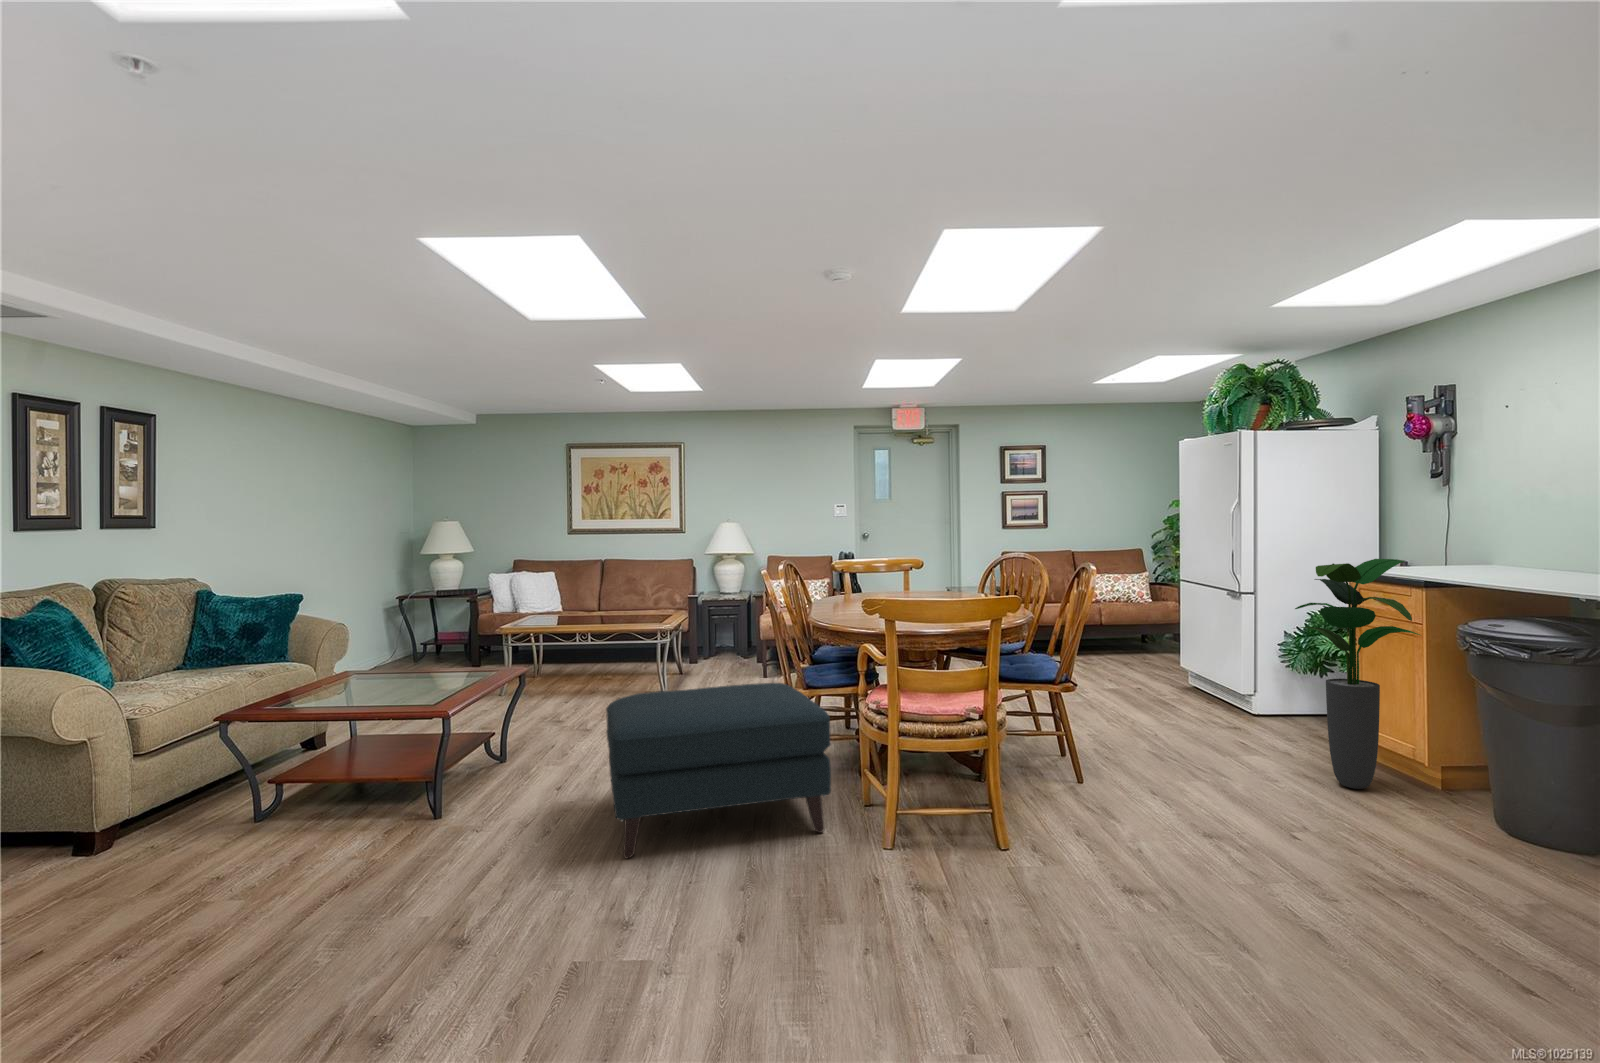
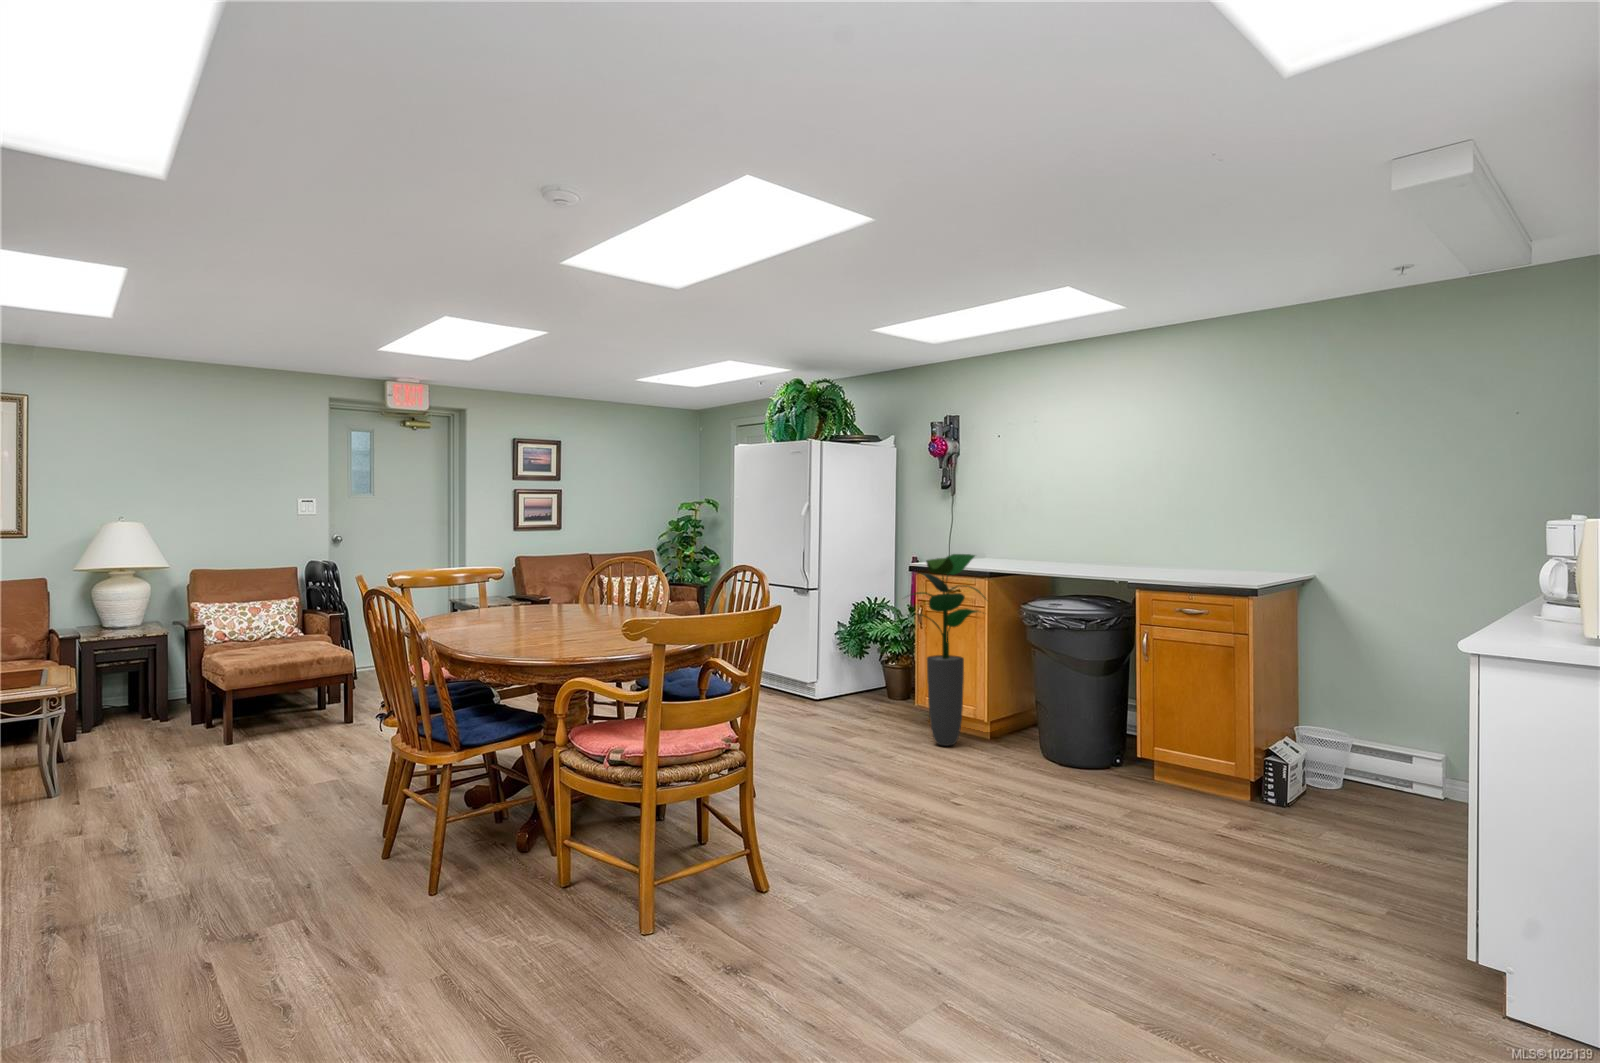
ottoman: present [606,683,831,858] -> none [220,725,593,1003]

